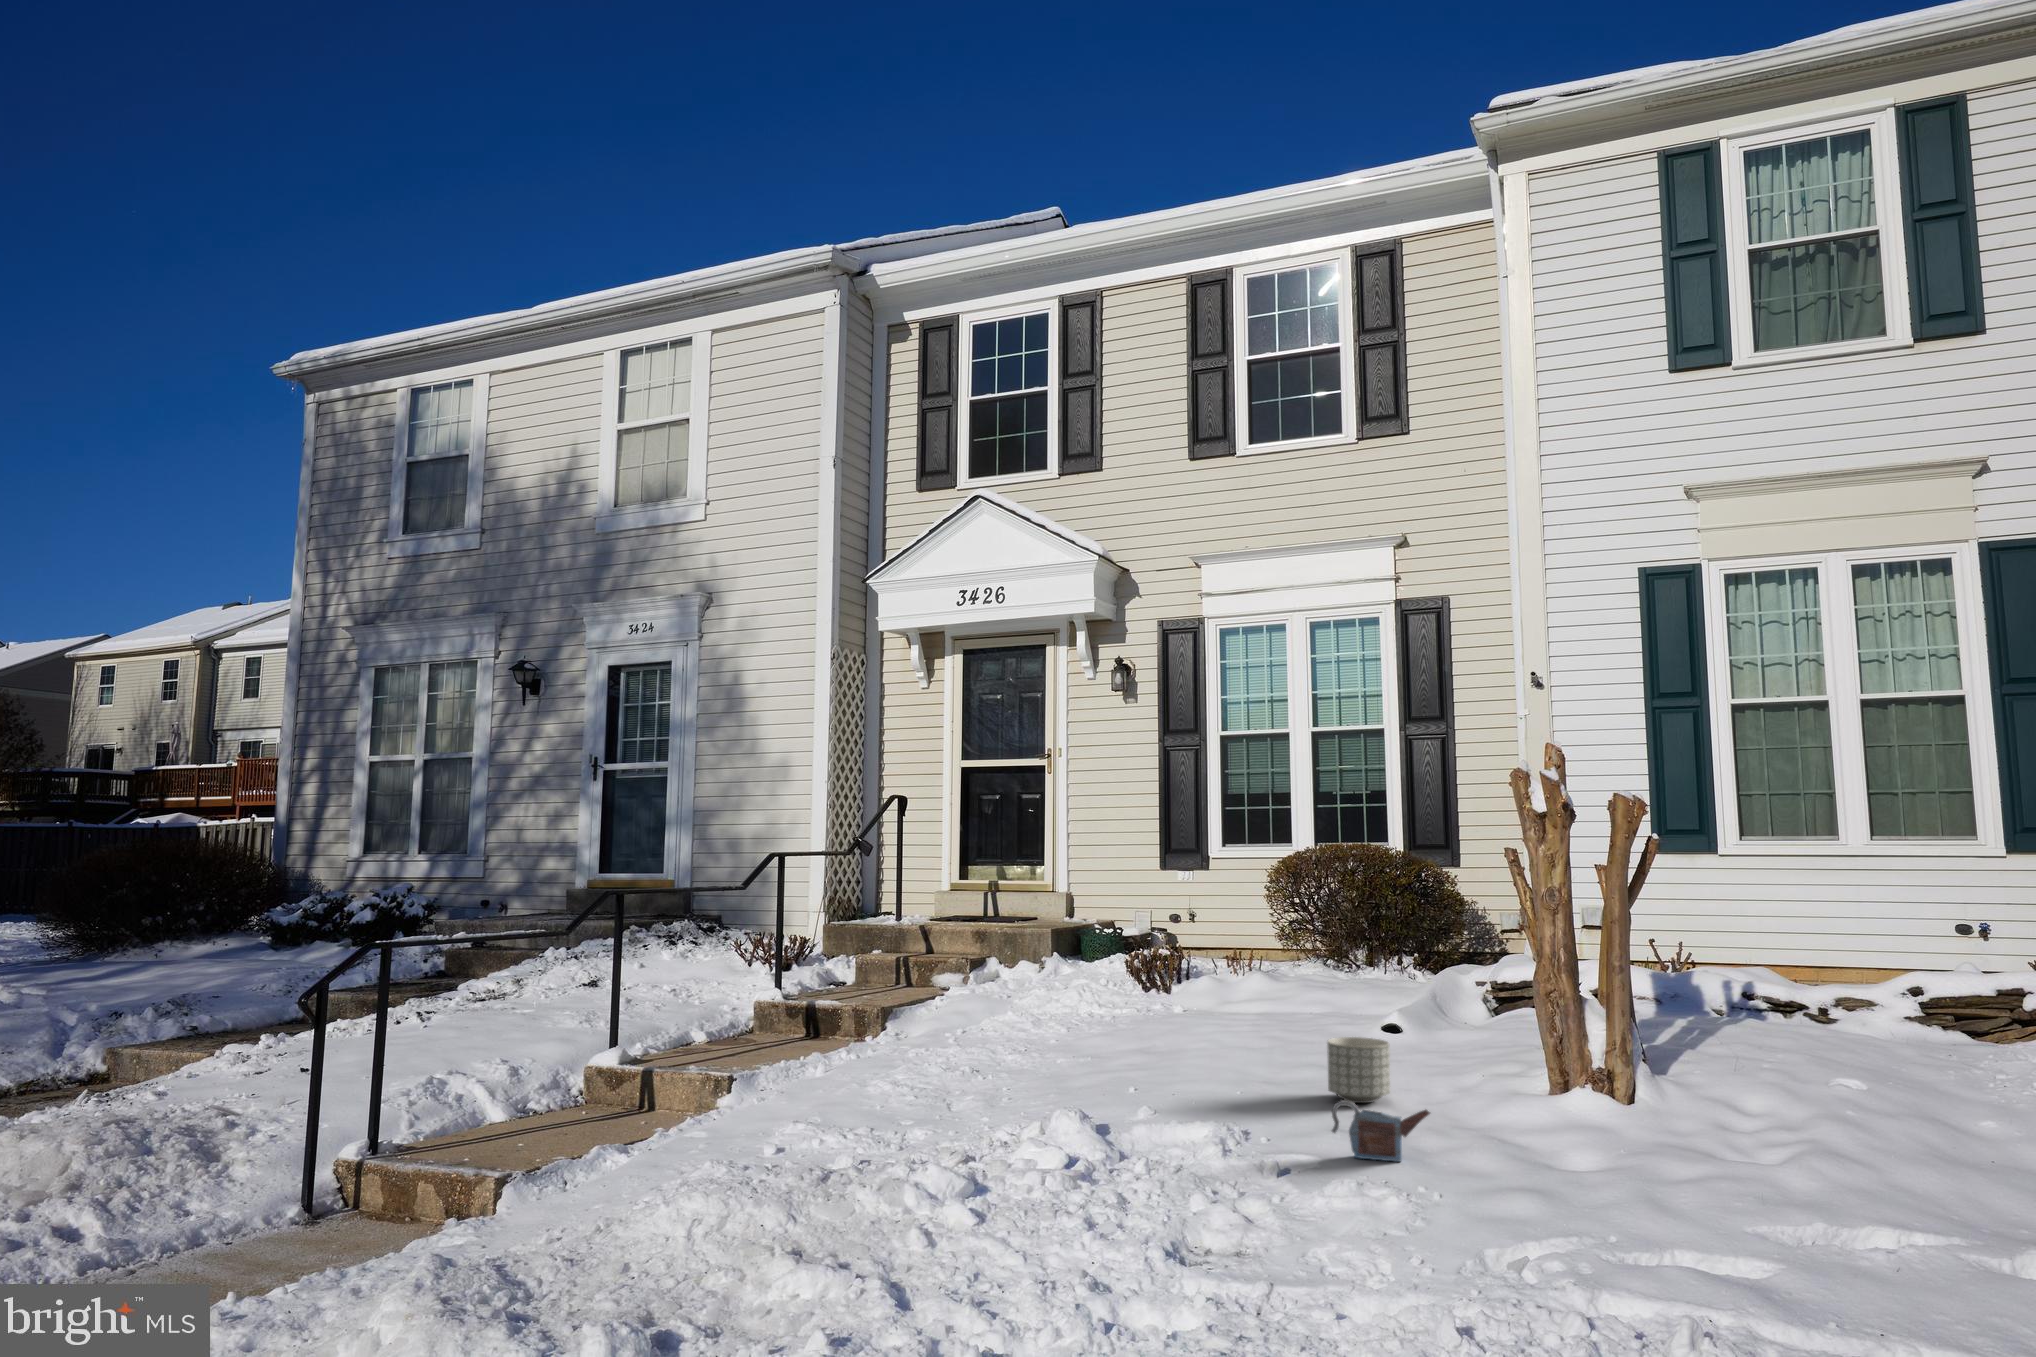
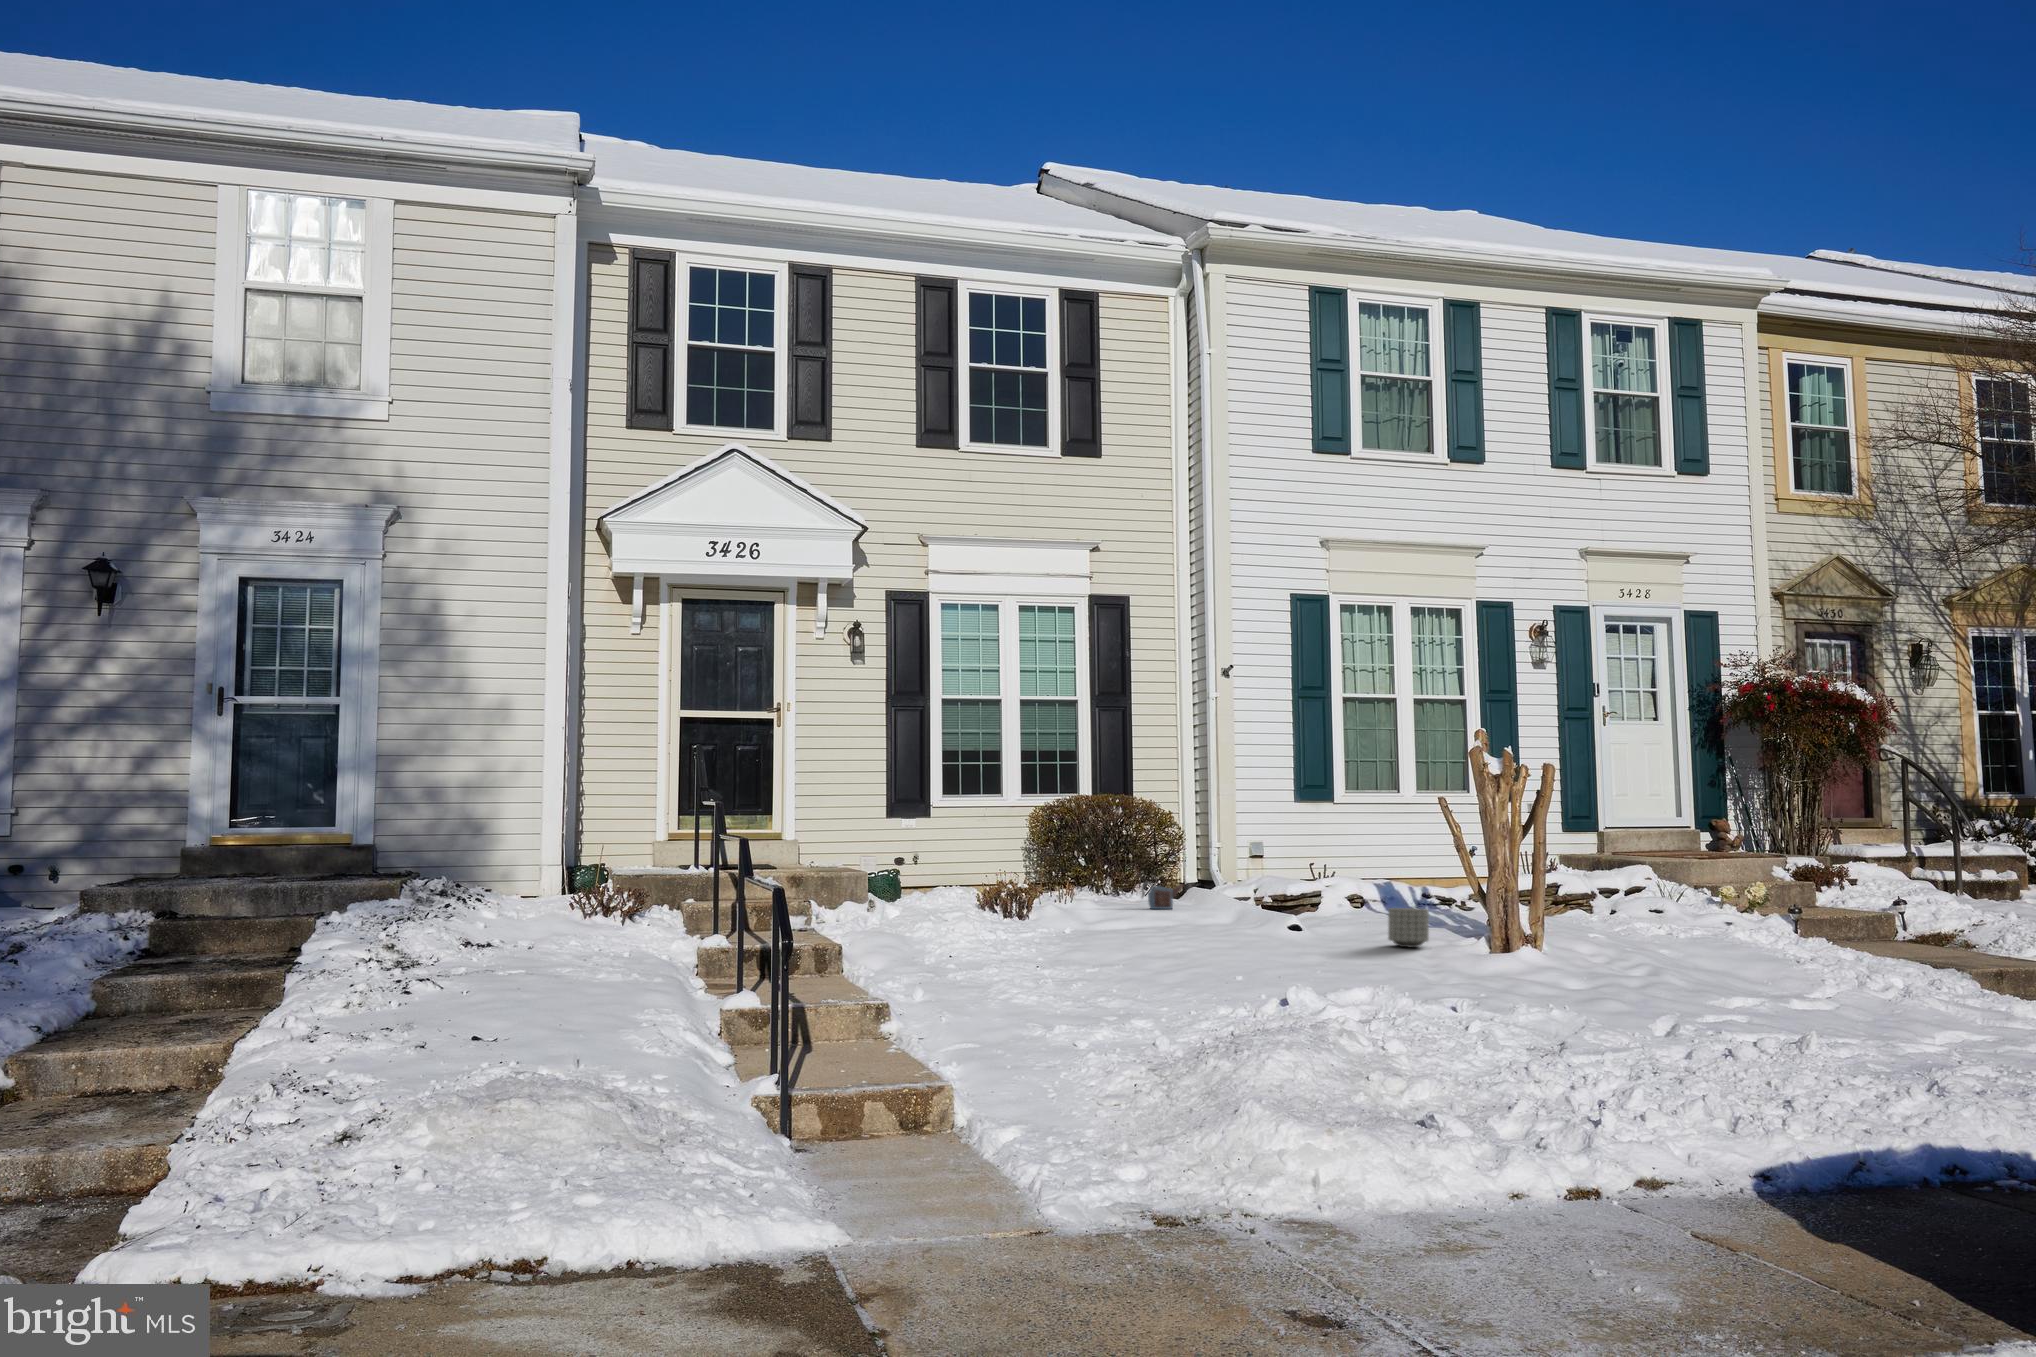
watering can: present [1332,1100,1430,1162] -> present [1141,882,1183,909]

